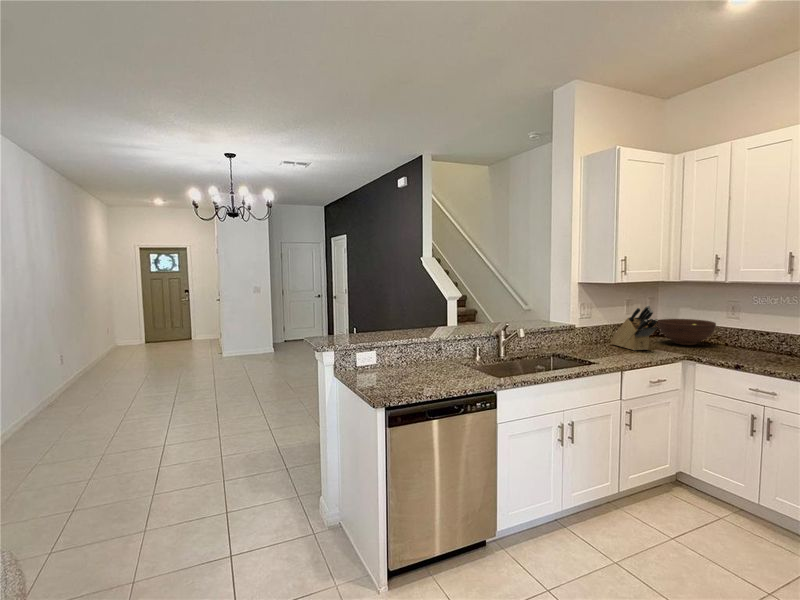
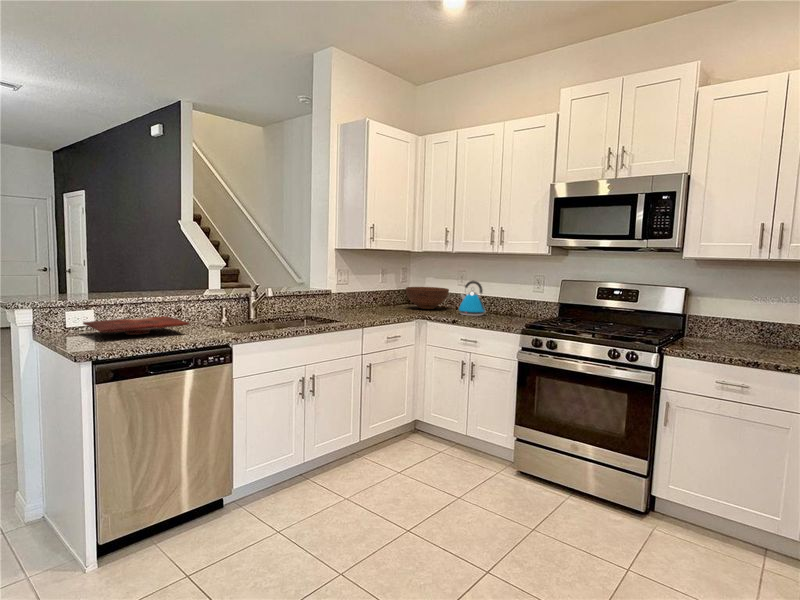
knife block: present [610,305,658,351] -> none [364,271,400,313]
kettle: none [735,315,779,358] -> present [459,281,486,316]
cutting board: none [370,356,455,376] -> present [83,316,189,335]

